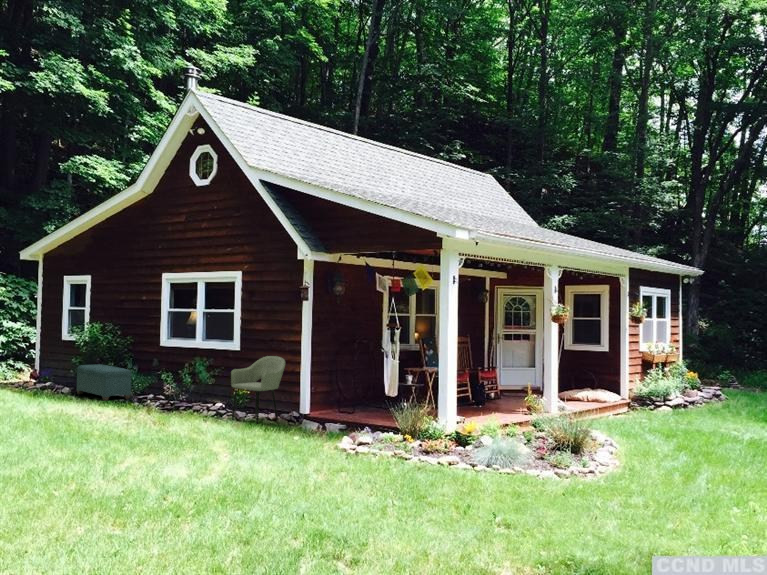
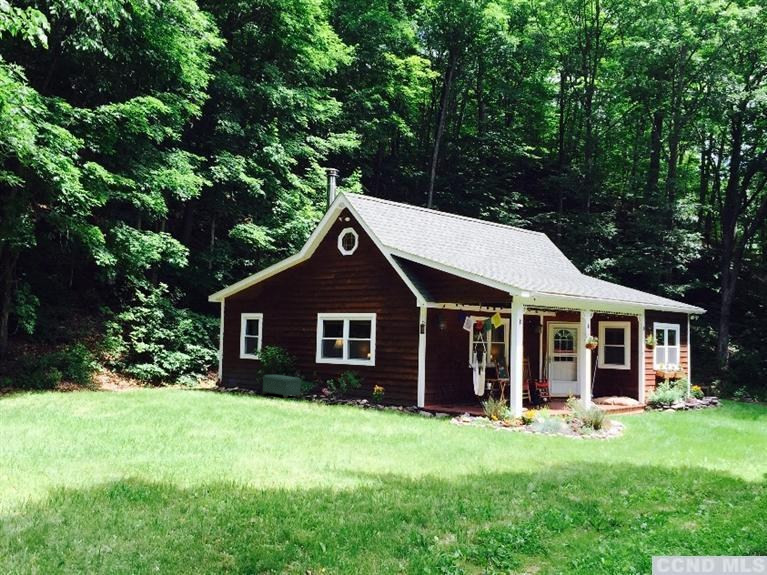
armchair: present [231,356,285,424] -> none [374,369,409,412]

